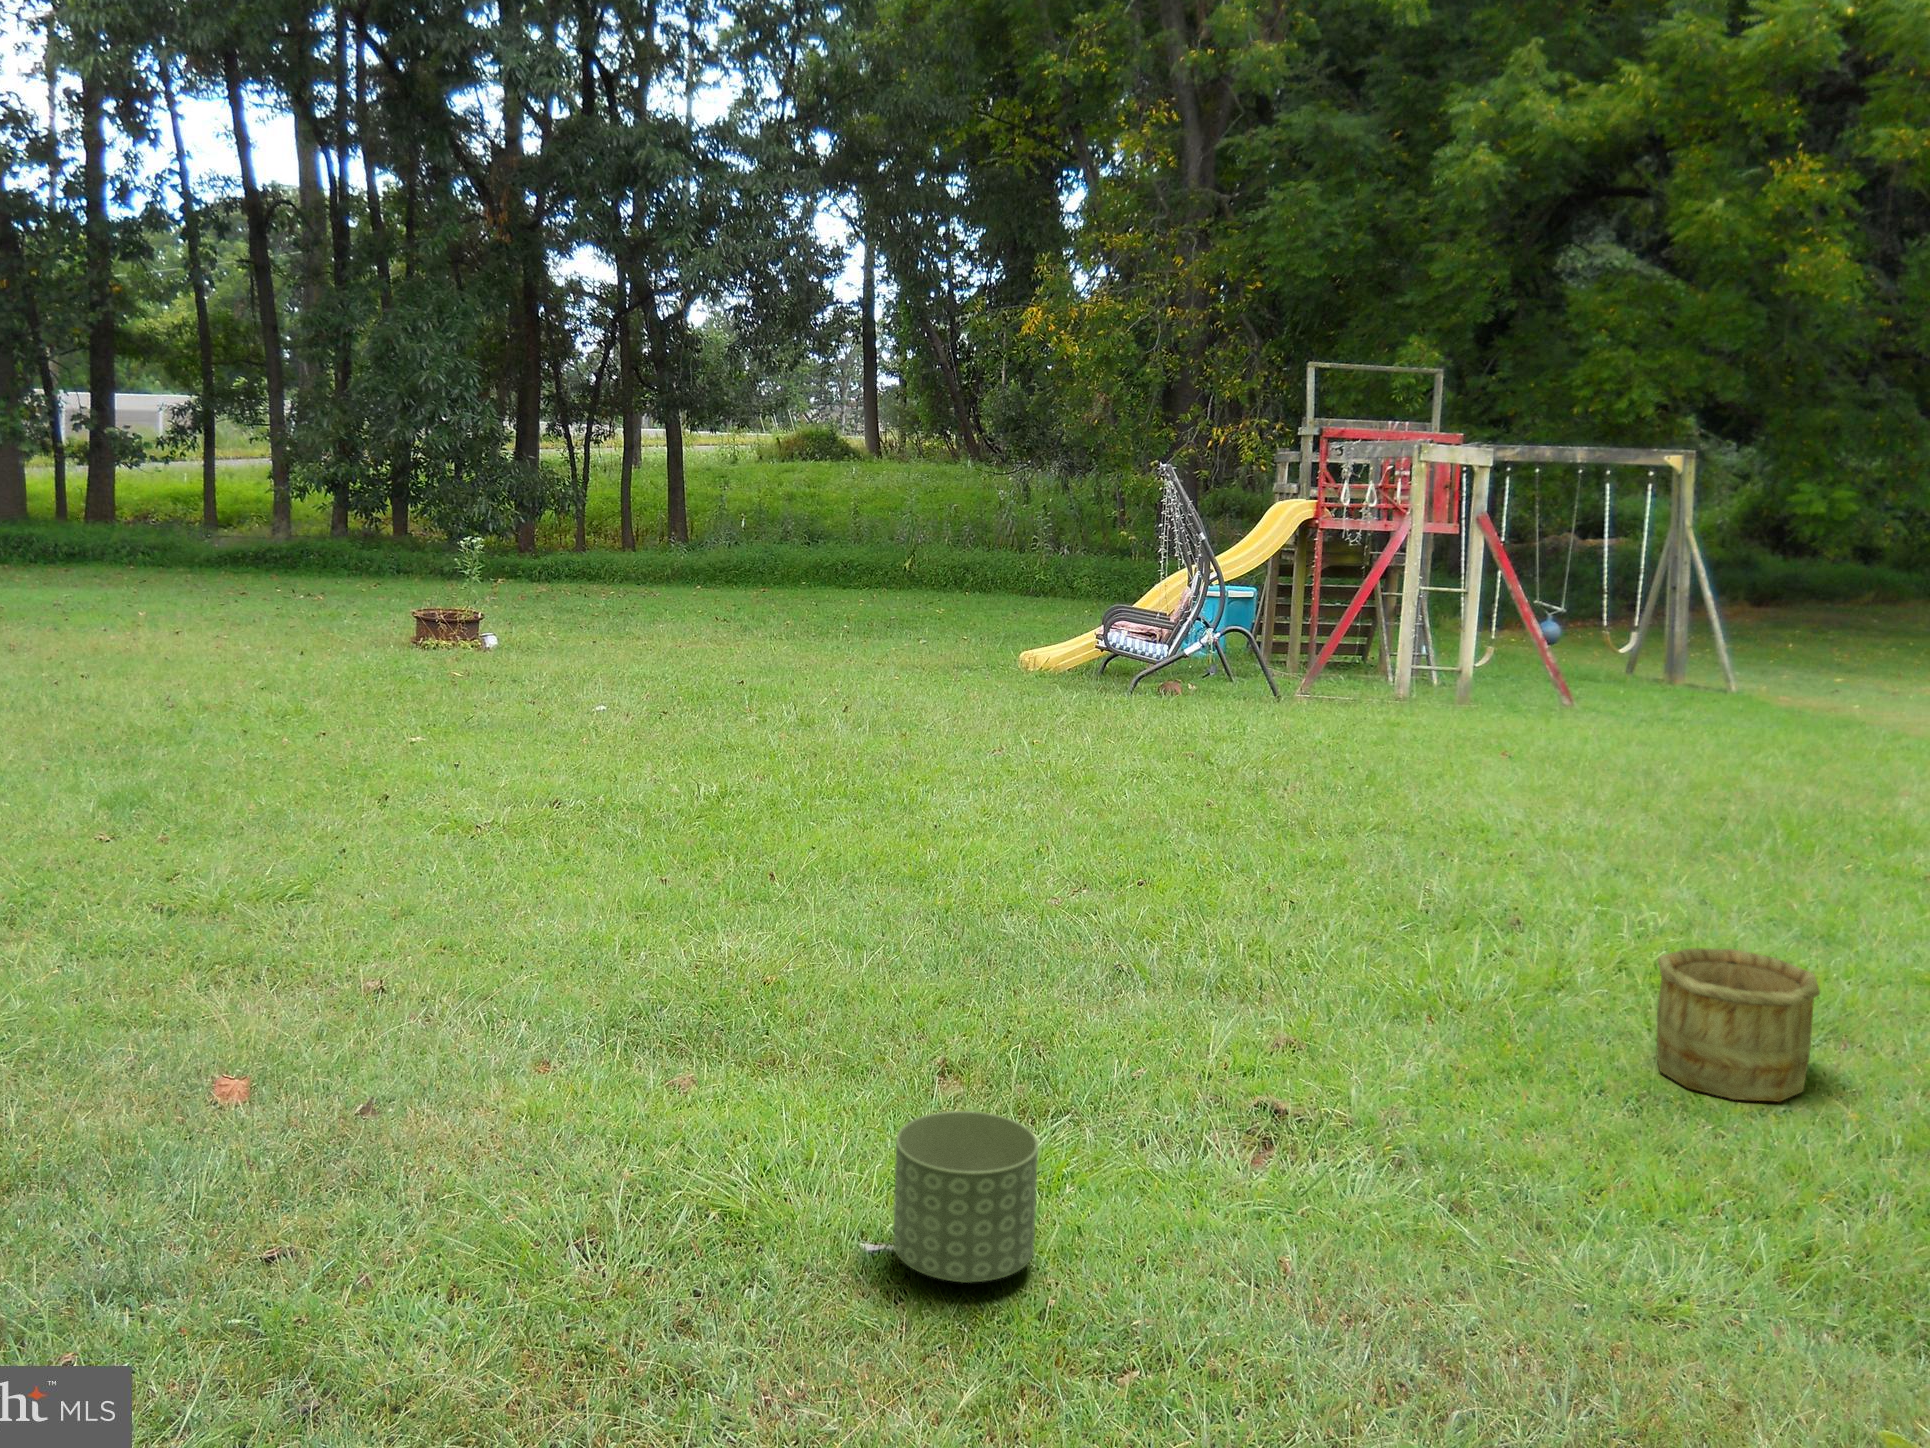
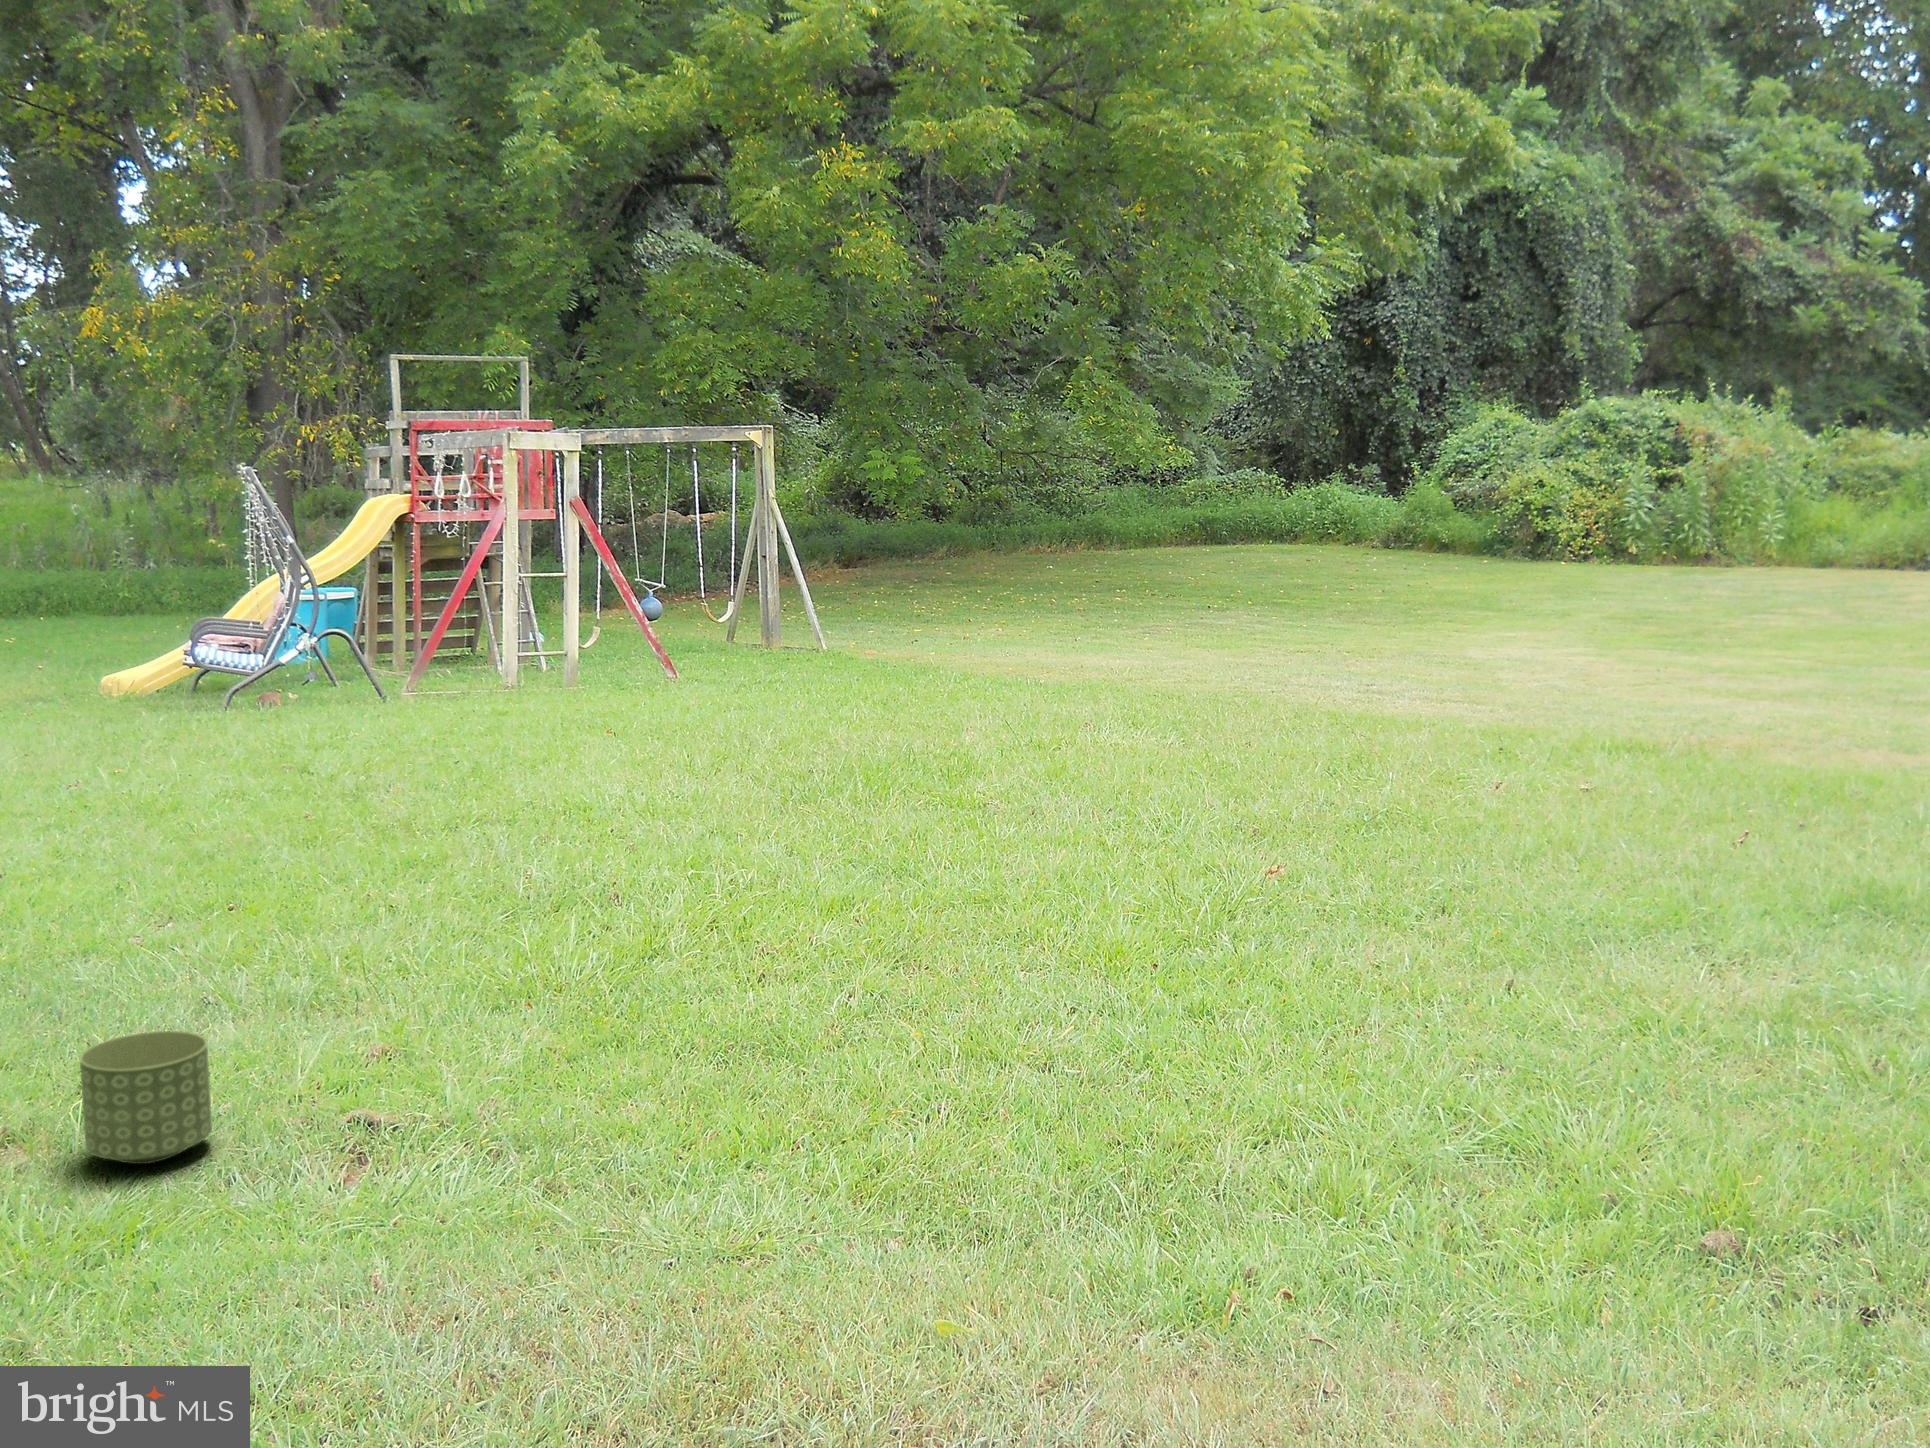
wooden bucket: present [1657,948,1820,1102] -> none [696,836,805,944]

